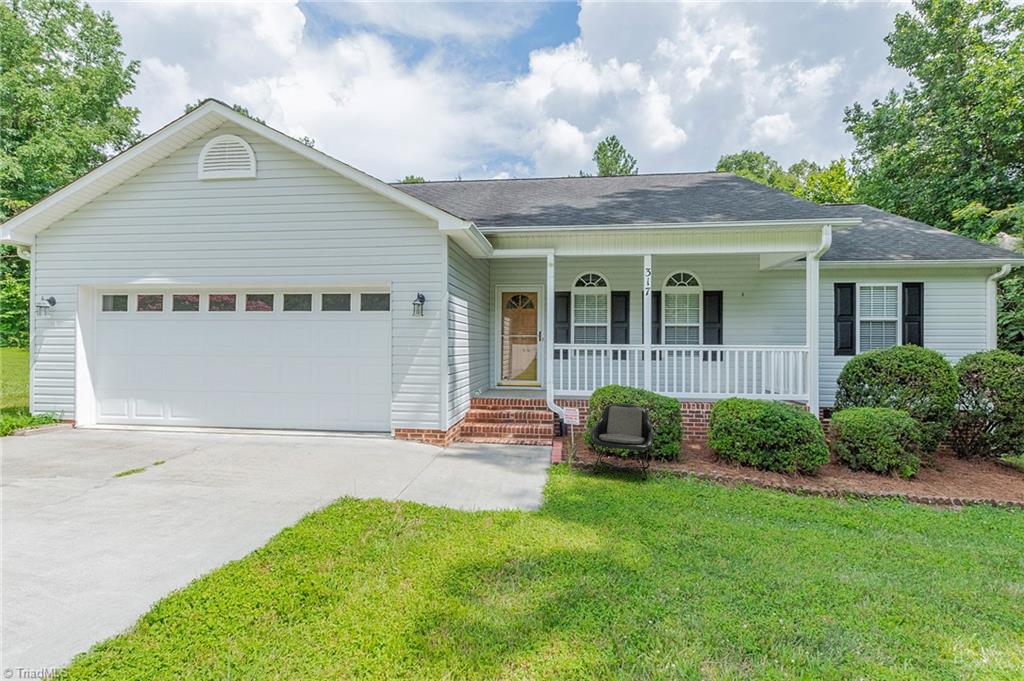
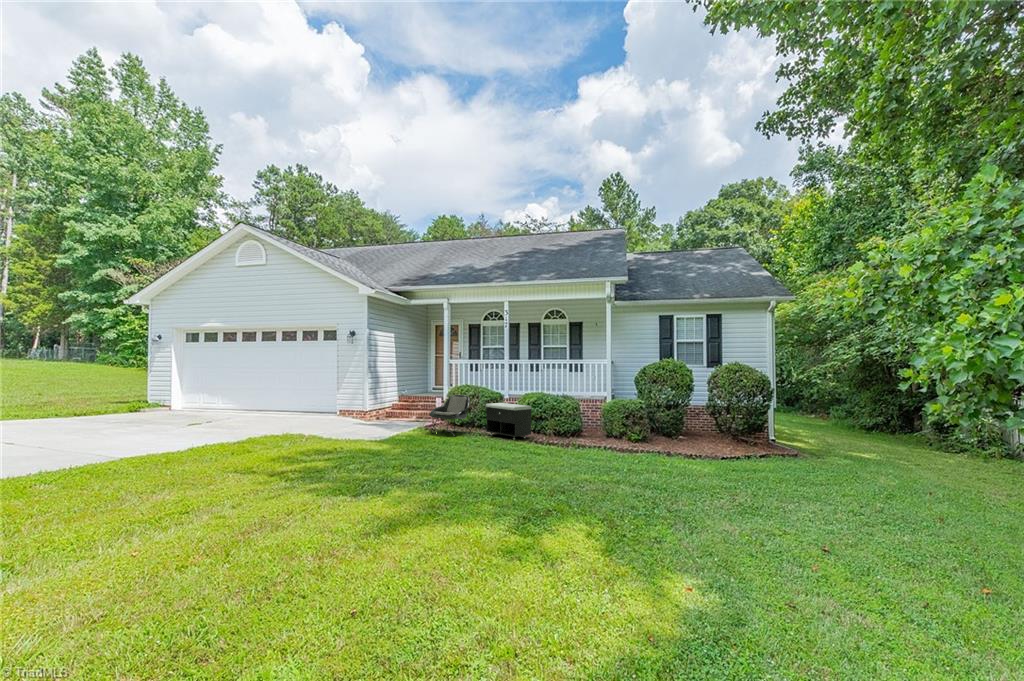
storage bench: none [680,415,762,483] -> present [486,403,531,440]

